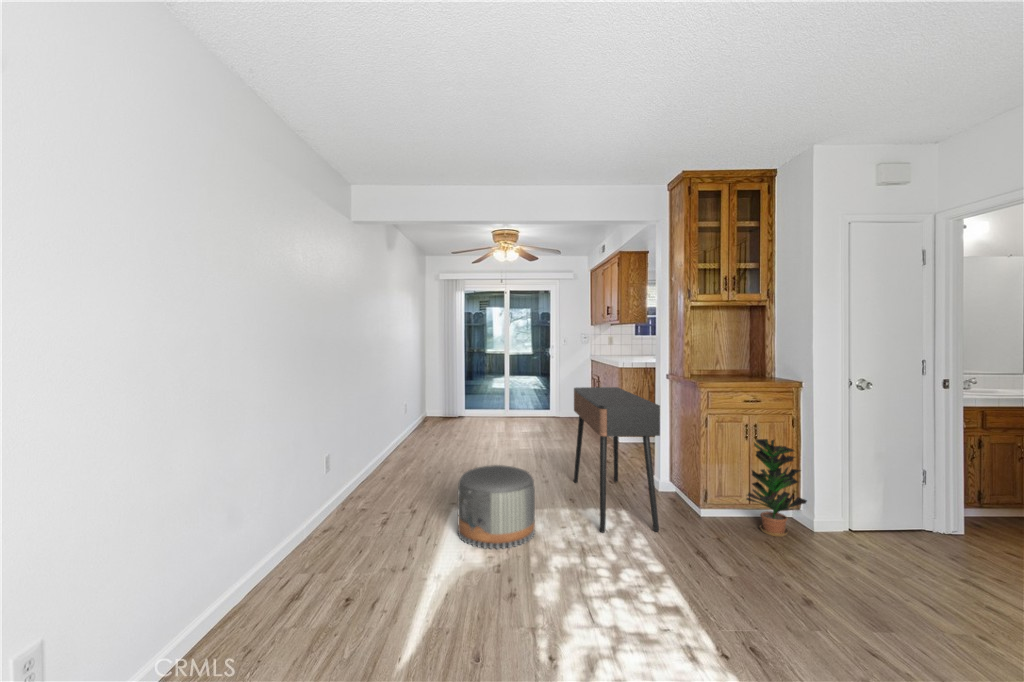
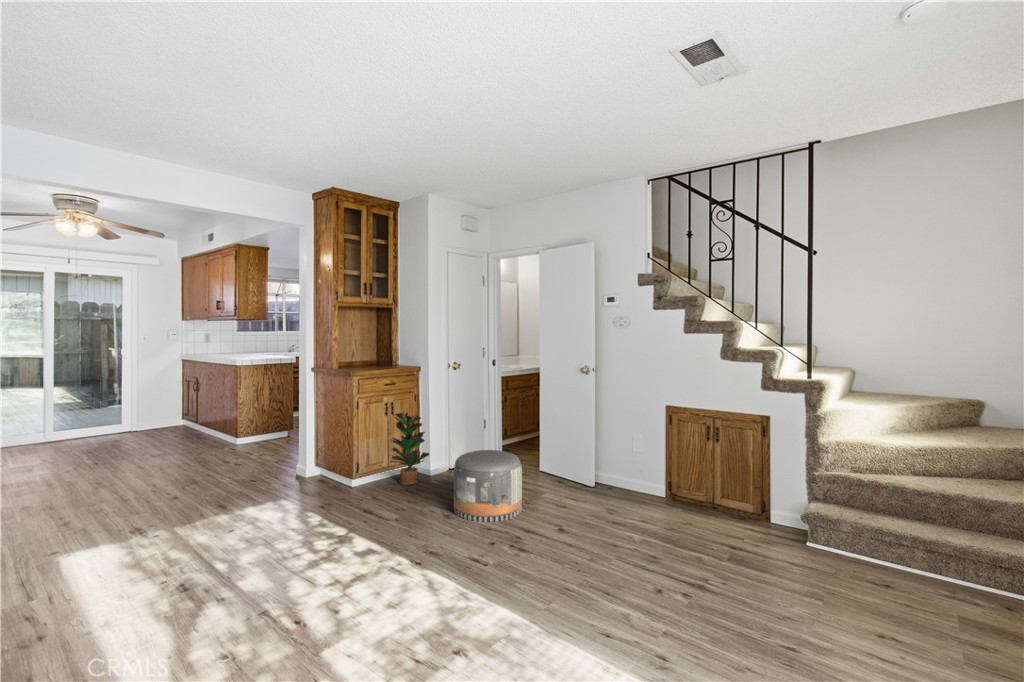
console table: present [574,387,660,533] -> none [212,384,327,522]
pouf: present [458,465,535,549] -> present [454,450,522,522]

